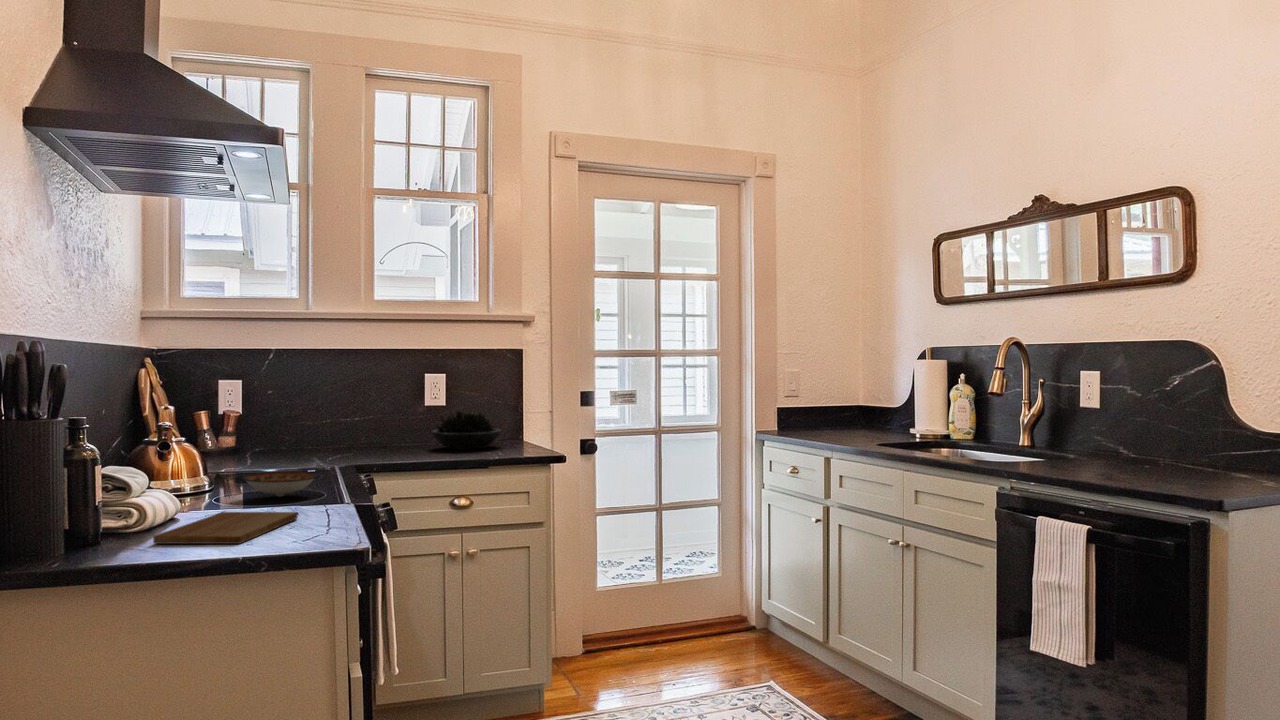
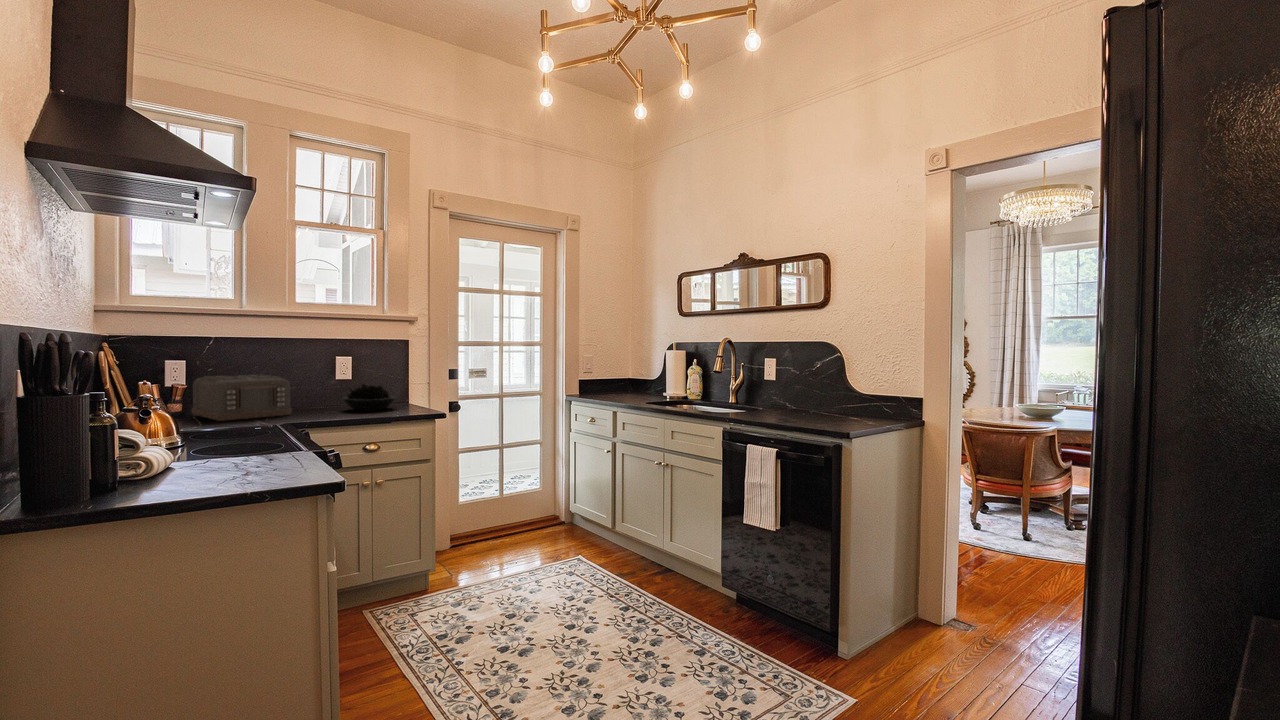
toaster: none [250,398,366,460] -> present [192,374,292,421]
ceramic bowl: present [242,471,318,496] -> none [219,429,277,447]
cutting board: present [153,512,298,544] -> none [178,456,276,480]

